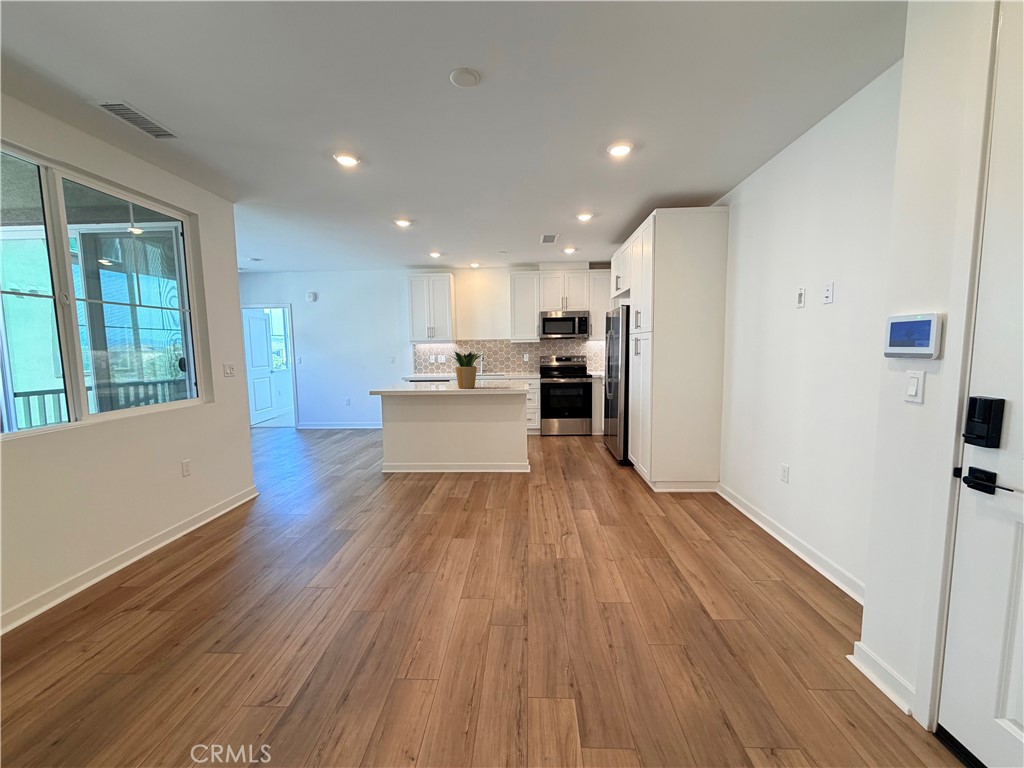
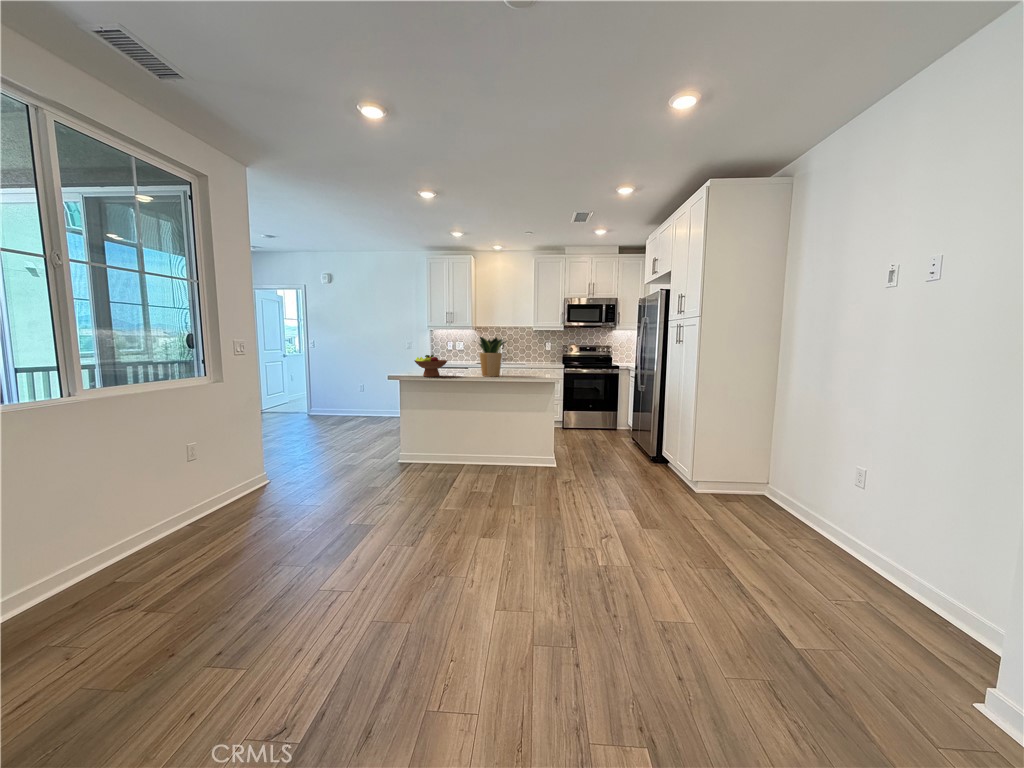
fruit bowl: none [394,370,426,390] -> present [415,355,448,377]

